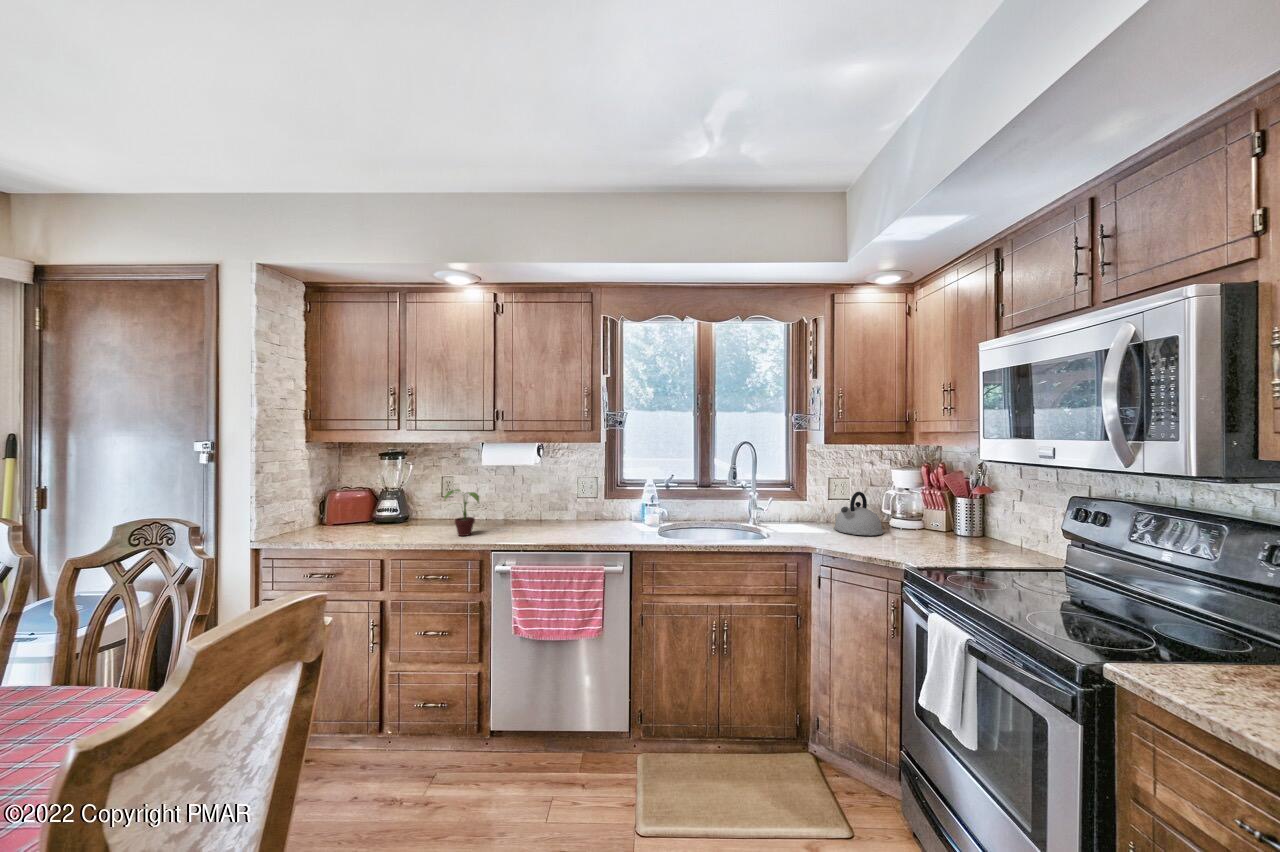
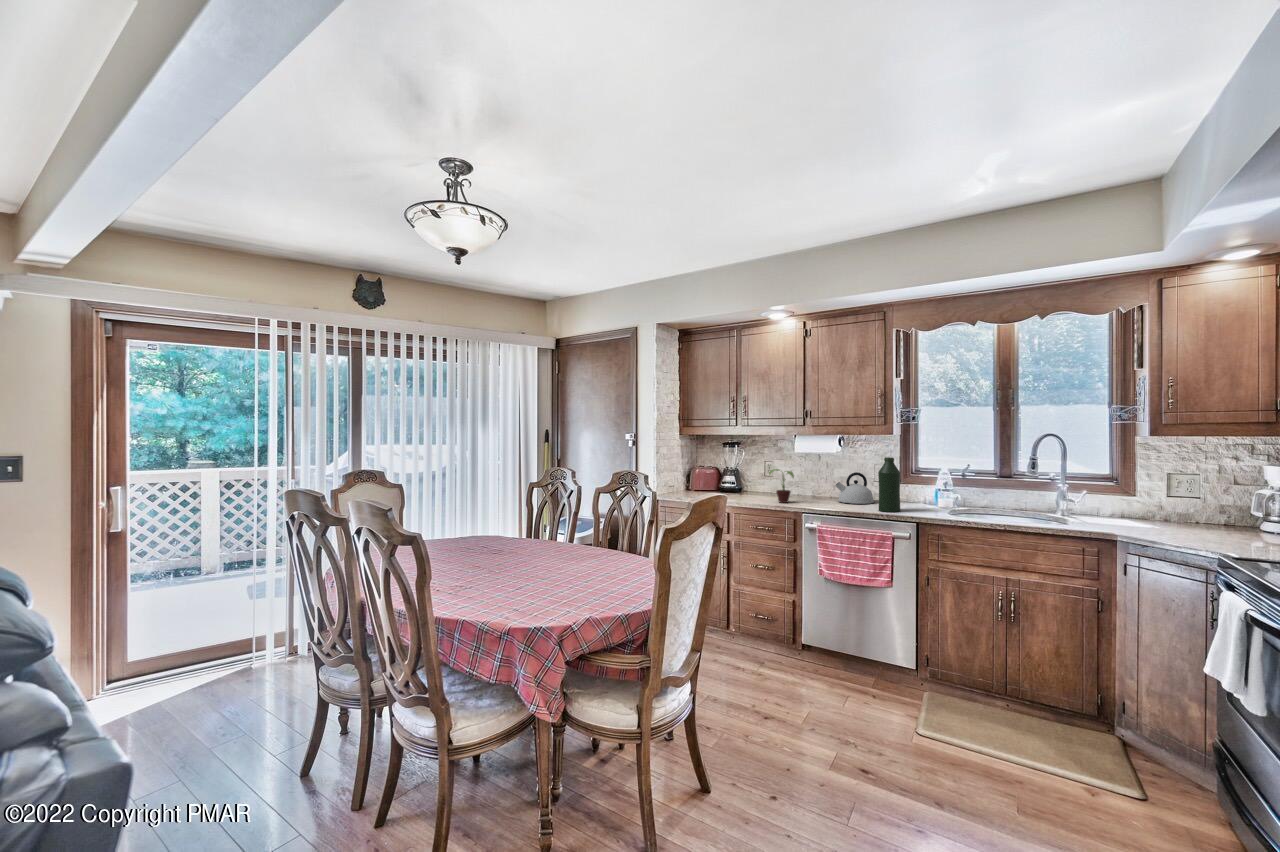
bottle: none [586,471,610,539] -> present [878,457,900,512]
kettle: present [834,492,883,535] -> present [835,472,874,504]

